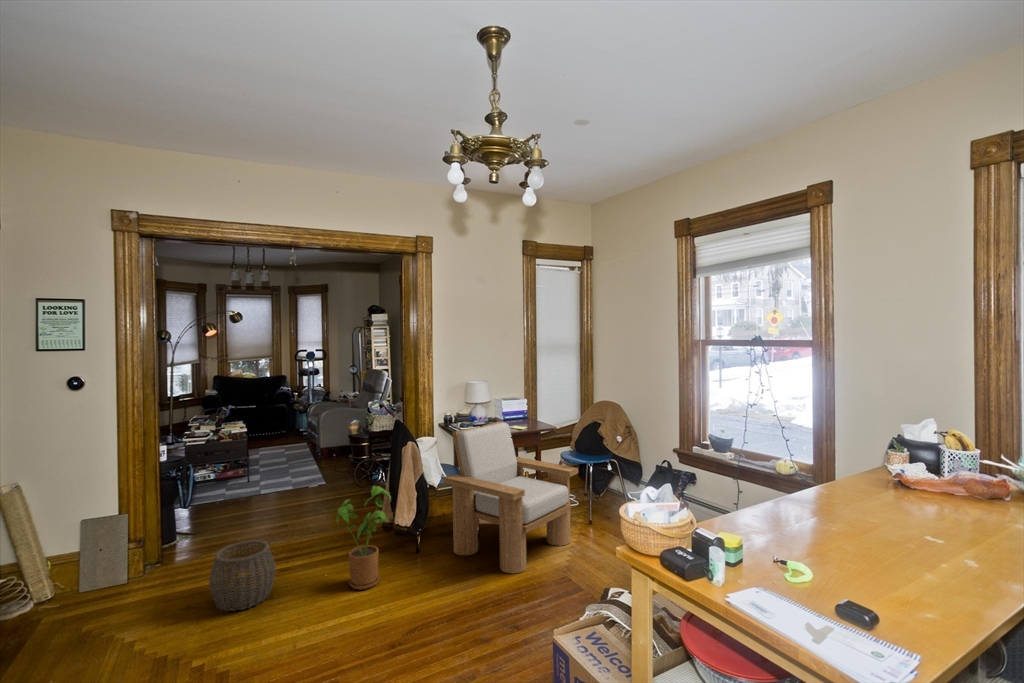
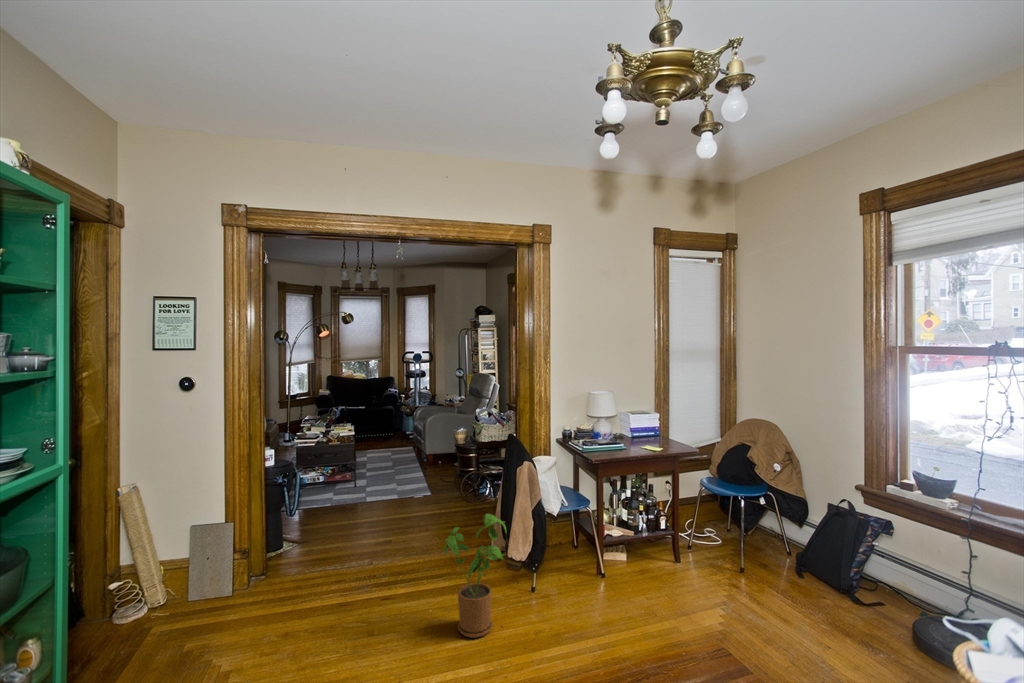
armchair: present [443,421,578,573] -> none [565,440,733,637]
woven basket: present [209,540,275,611] -> none [307,566,378,651]

